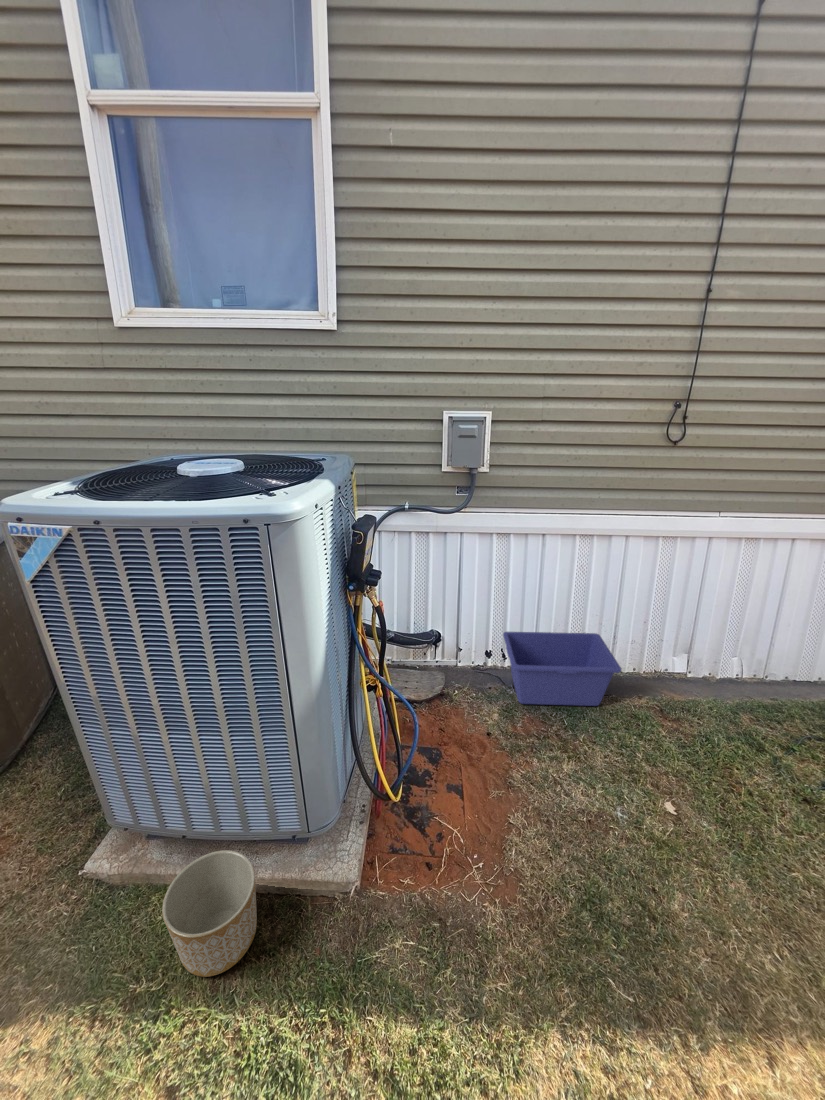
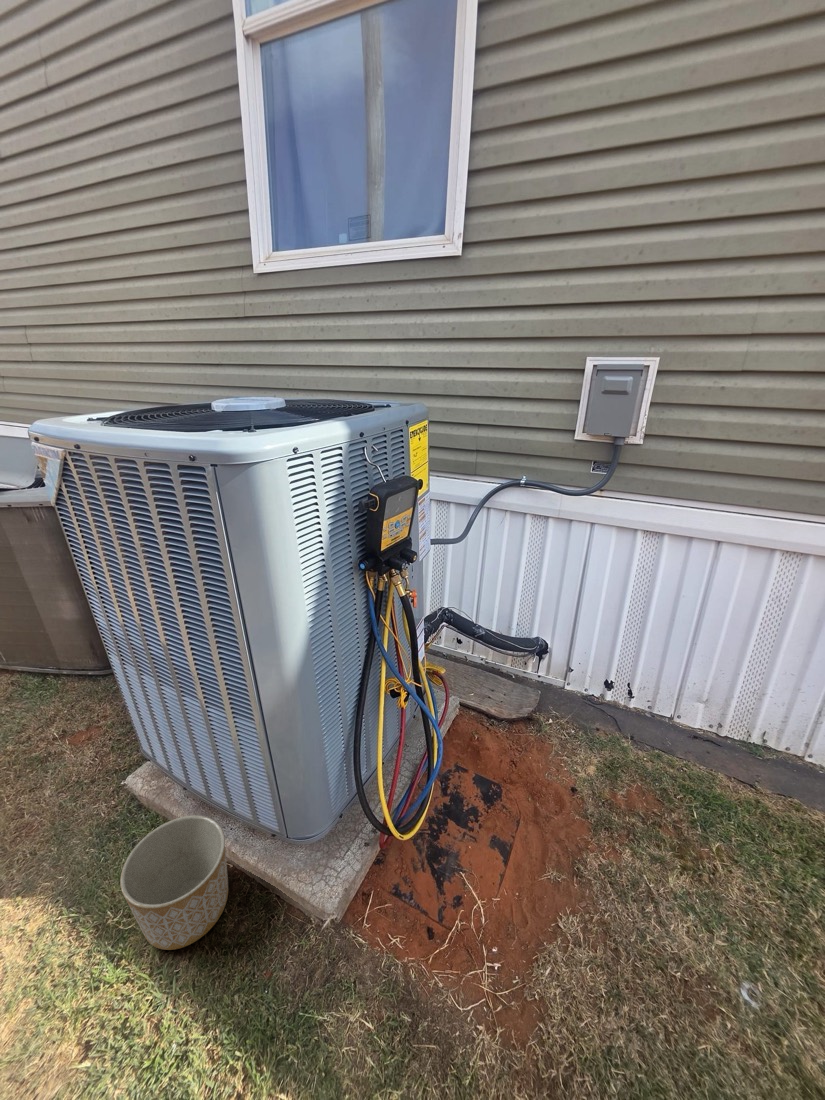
storage bin: present [503,632,621,706] -> none [626,662,810,803]

